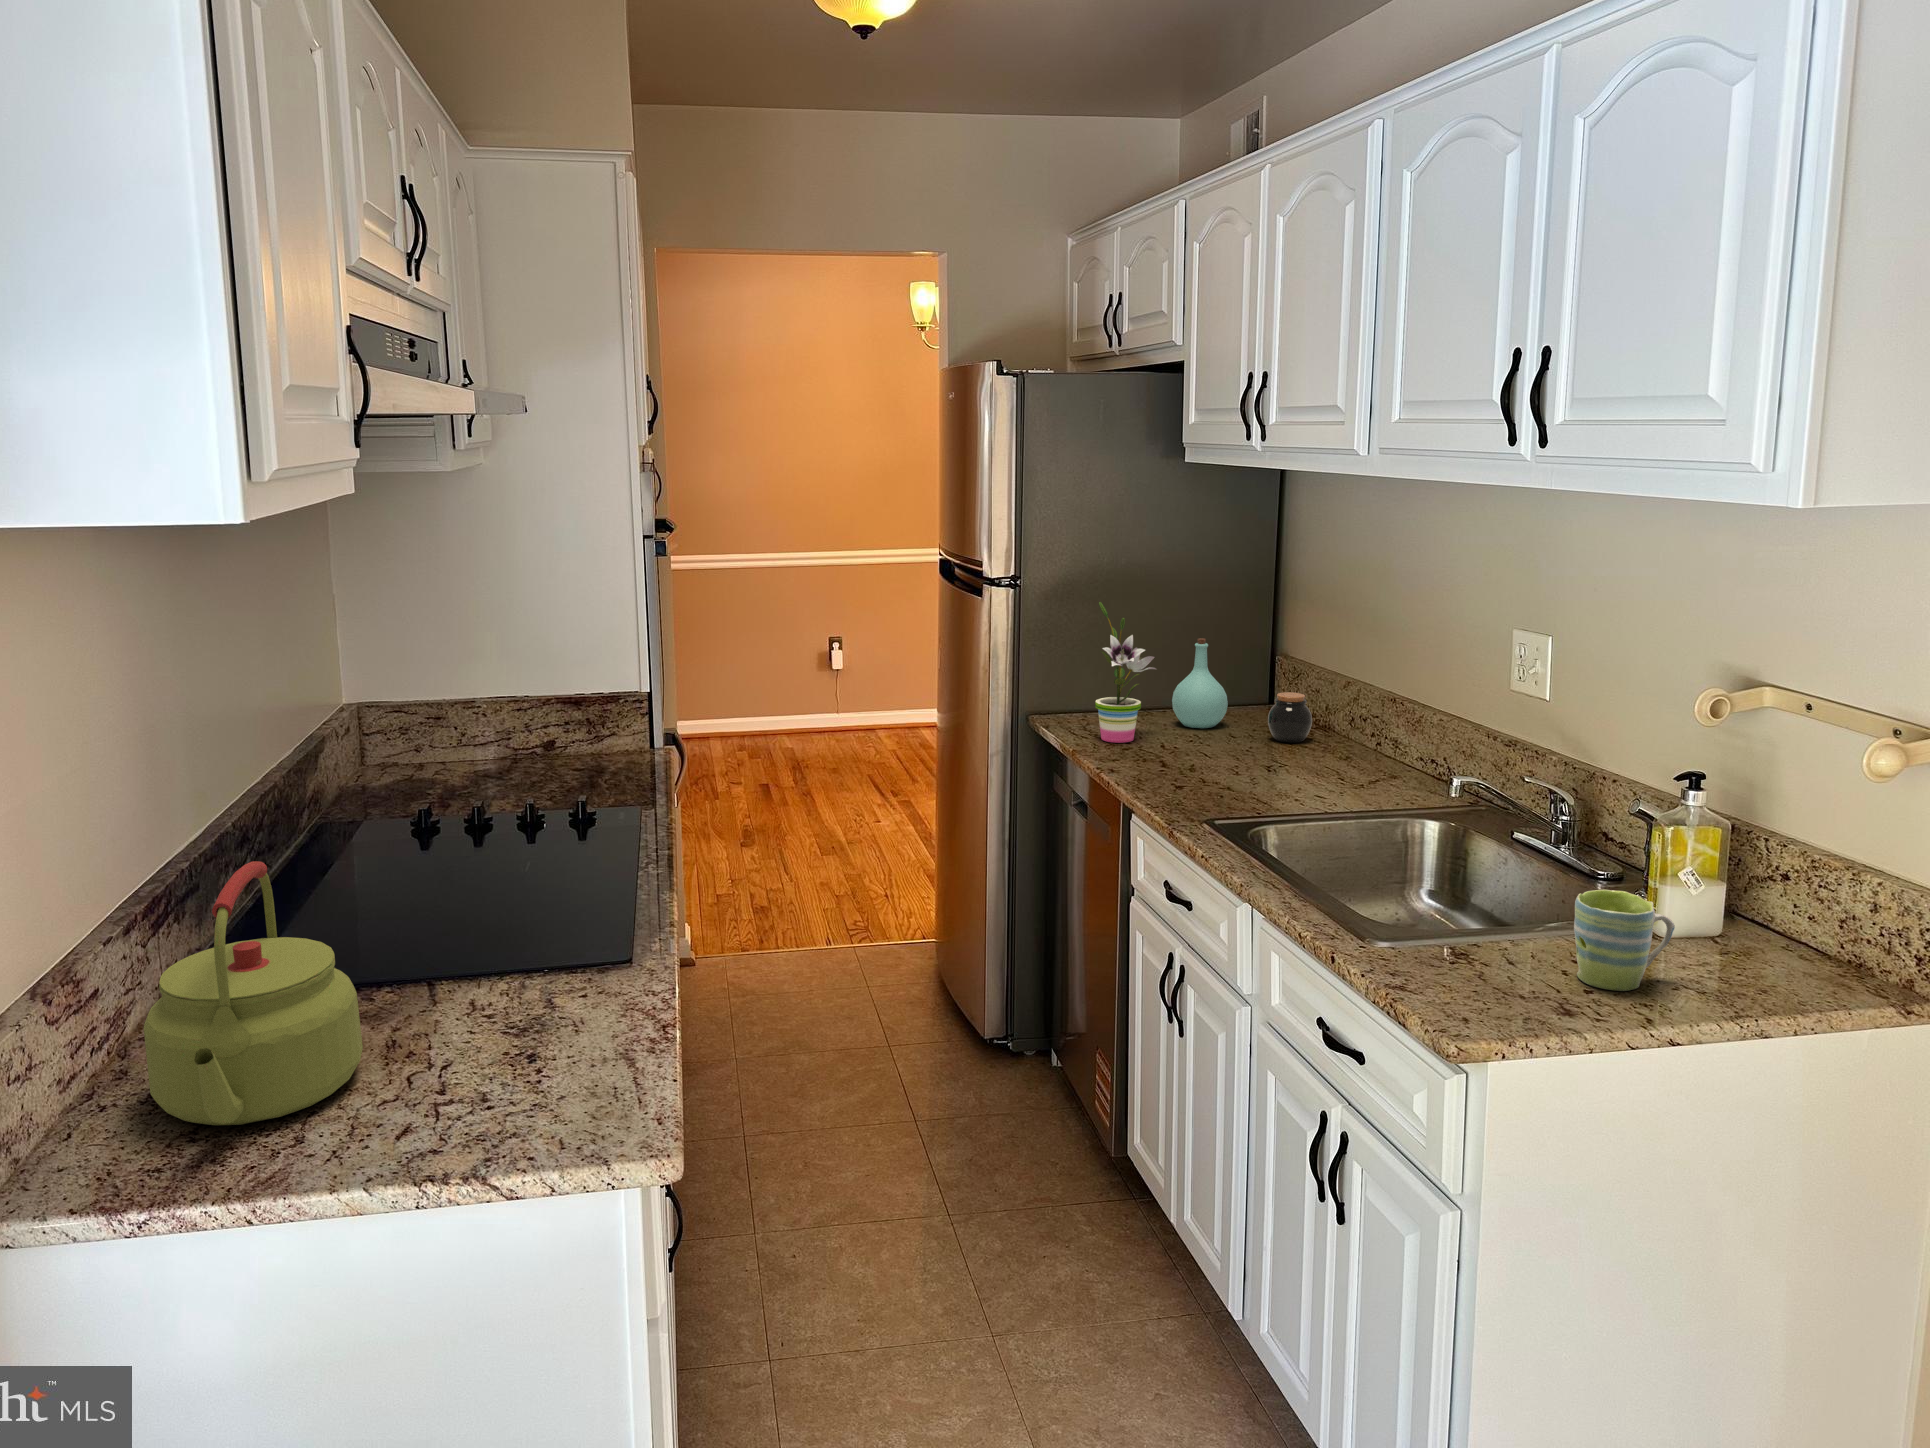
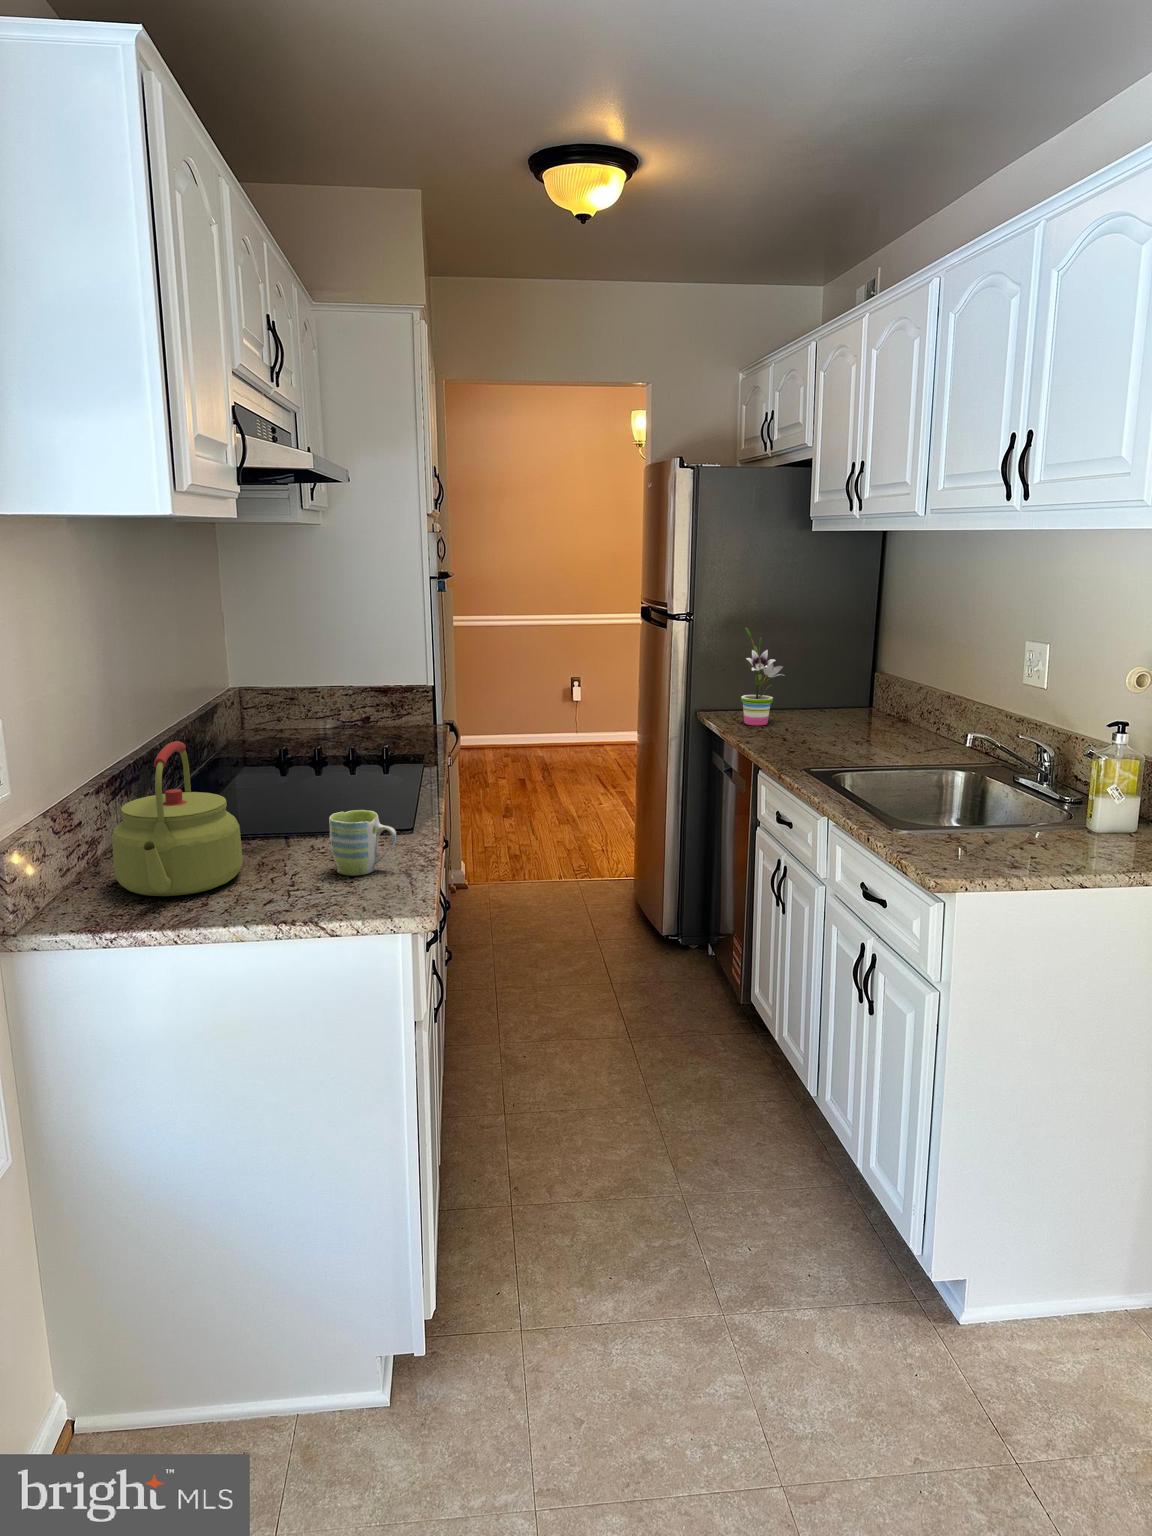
bottle: present [1172,638,1228,728] -> none [797,656,836,719]
jar: present [1268,692,1312,743] -> none [862,693,893,728]
mug: present [1574,890,1675,991] -> present [329,810,396,876]

